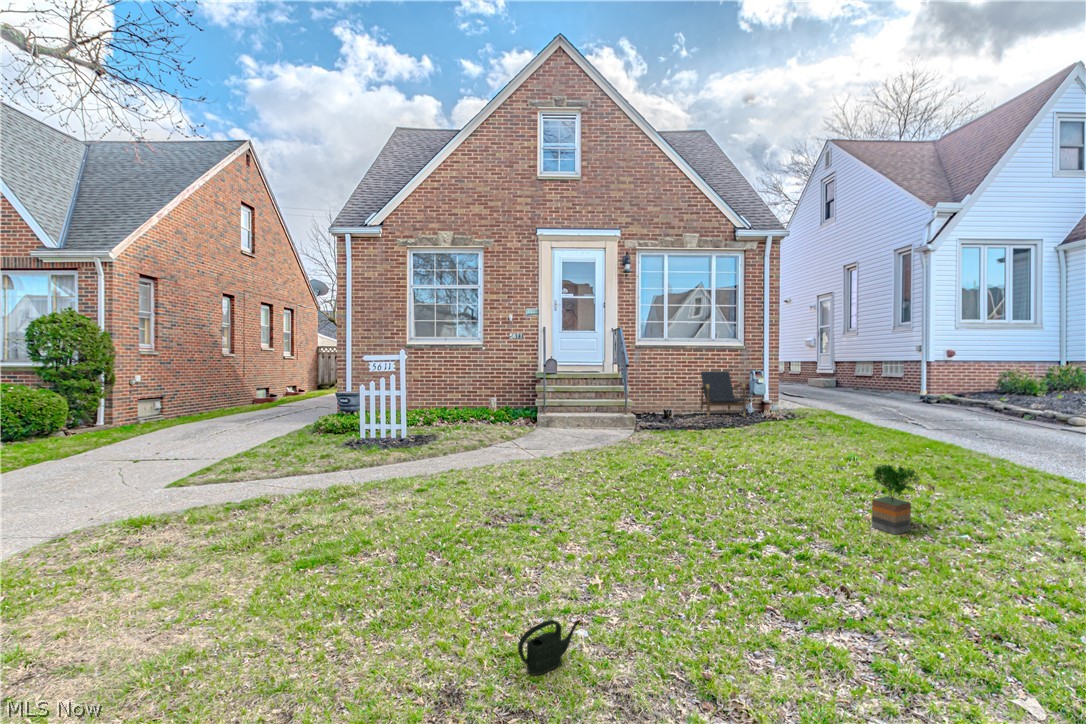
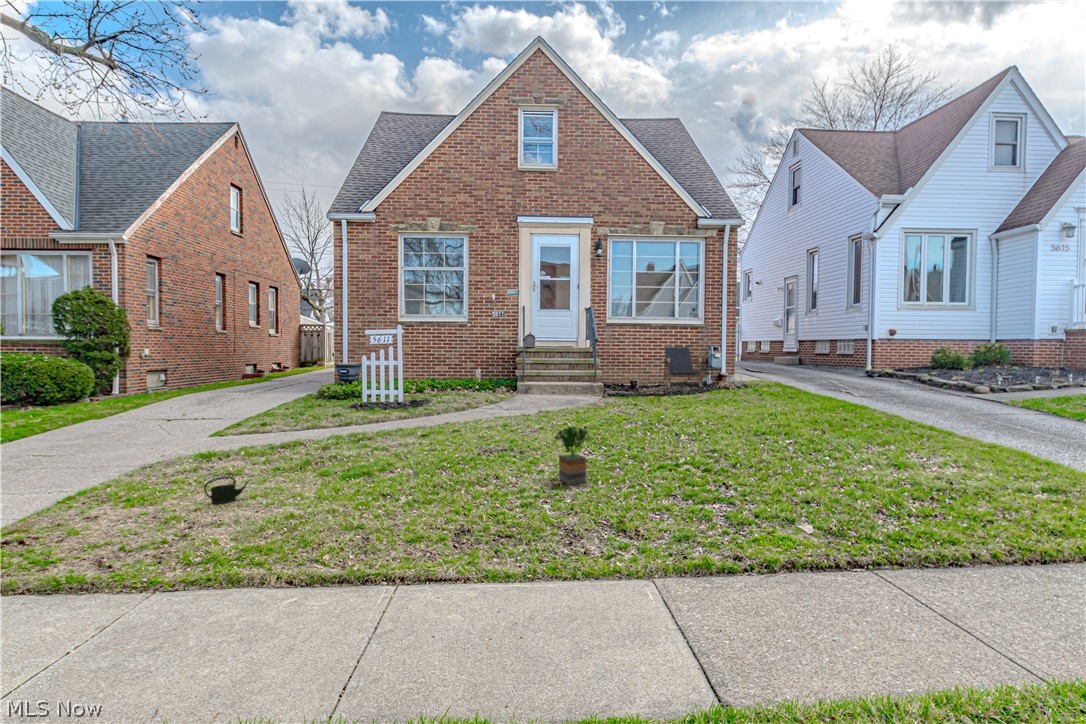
potted tree: present [872,464,920,535] -> present [555,427,593,484]
watering can: present [518,620,580,675] -> present [204,476,251,504]

